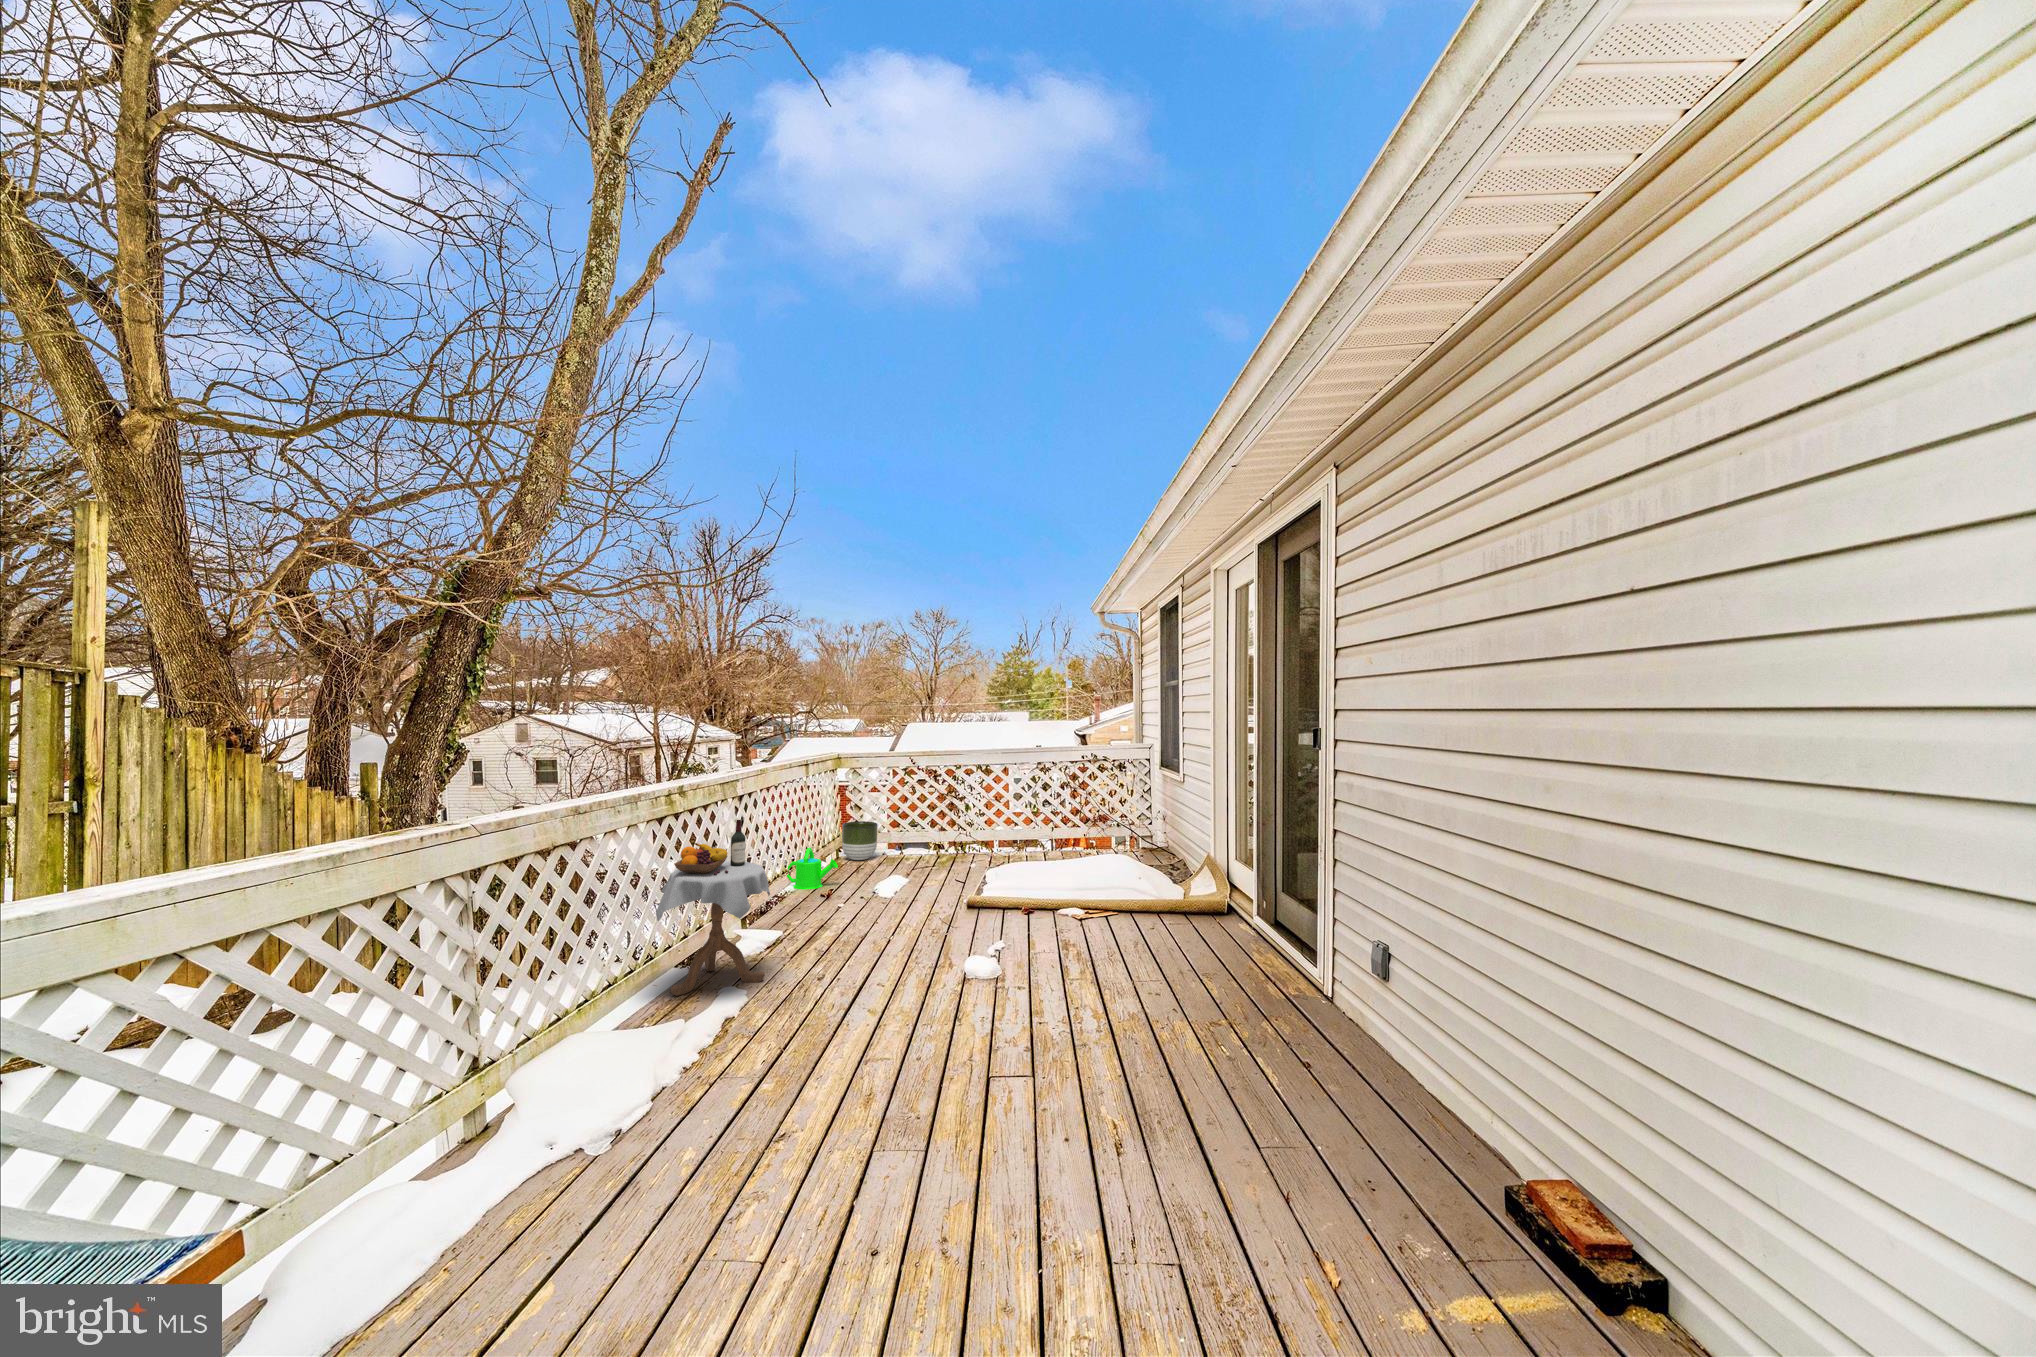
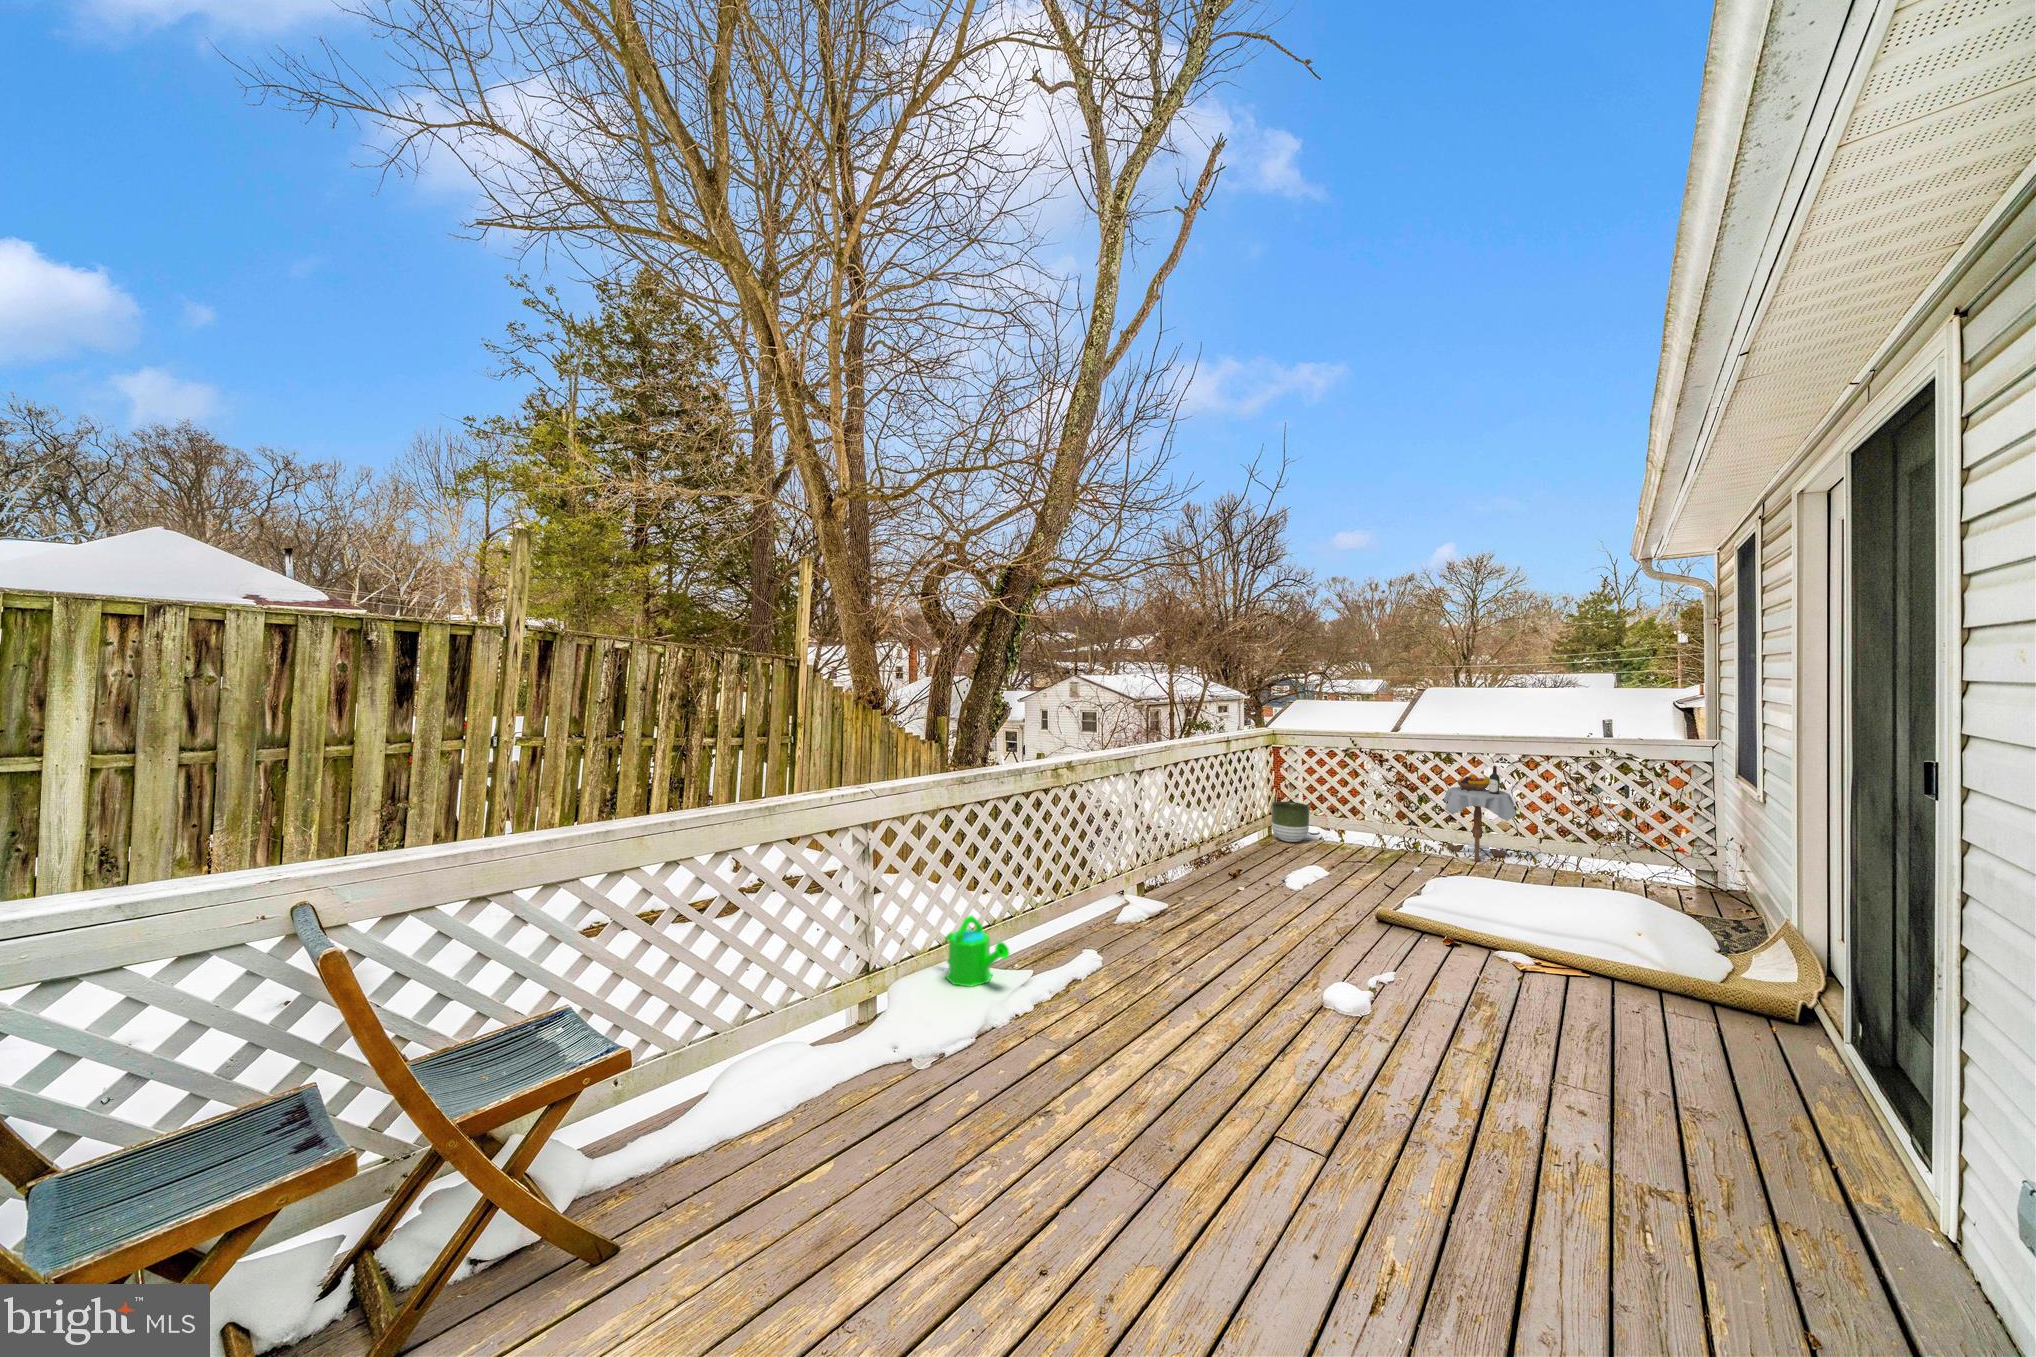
side table: present [656,820,770,996] -> present [1444,766,1517,862]
watering can: present [787,847,838,890] -> present [945,915,1009,987]

